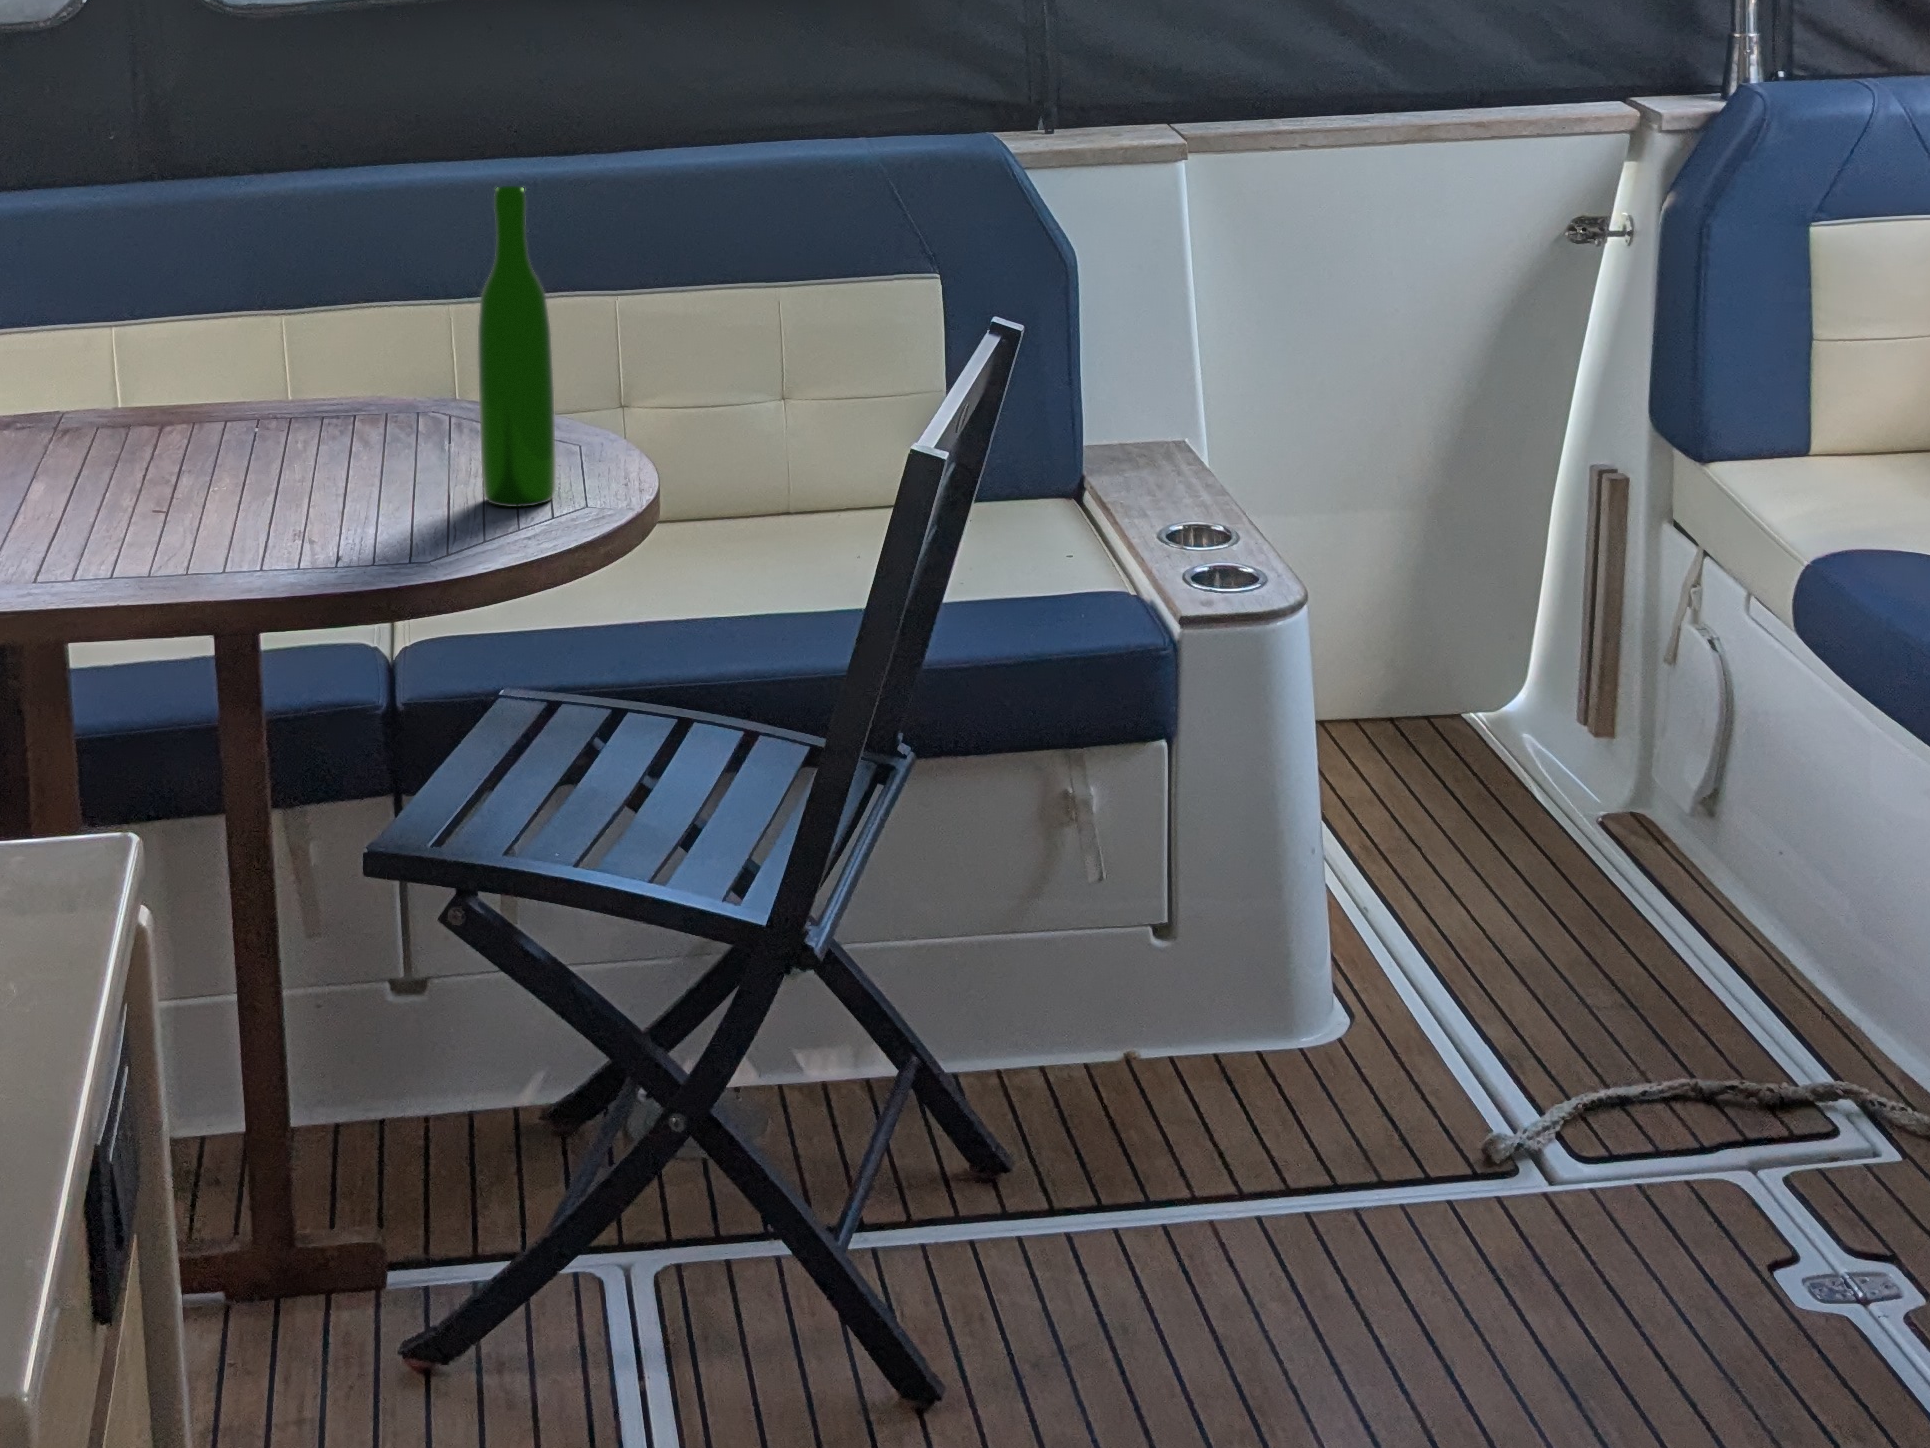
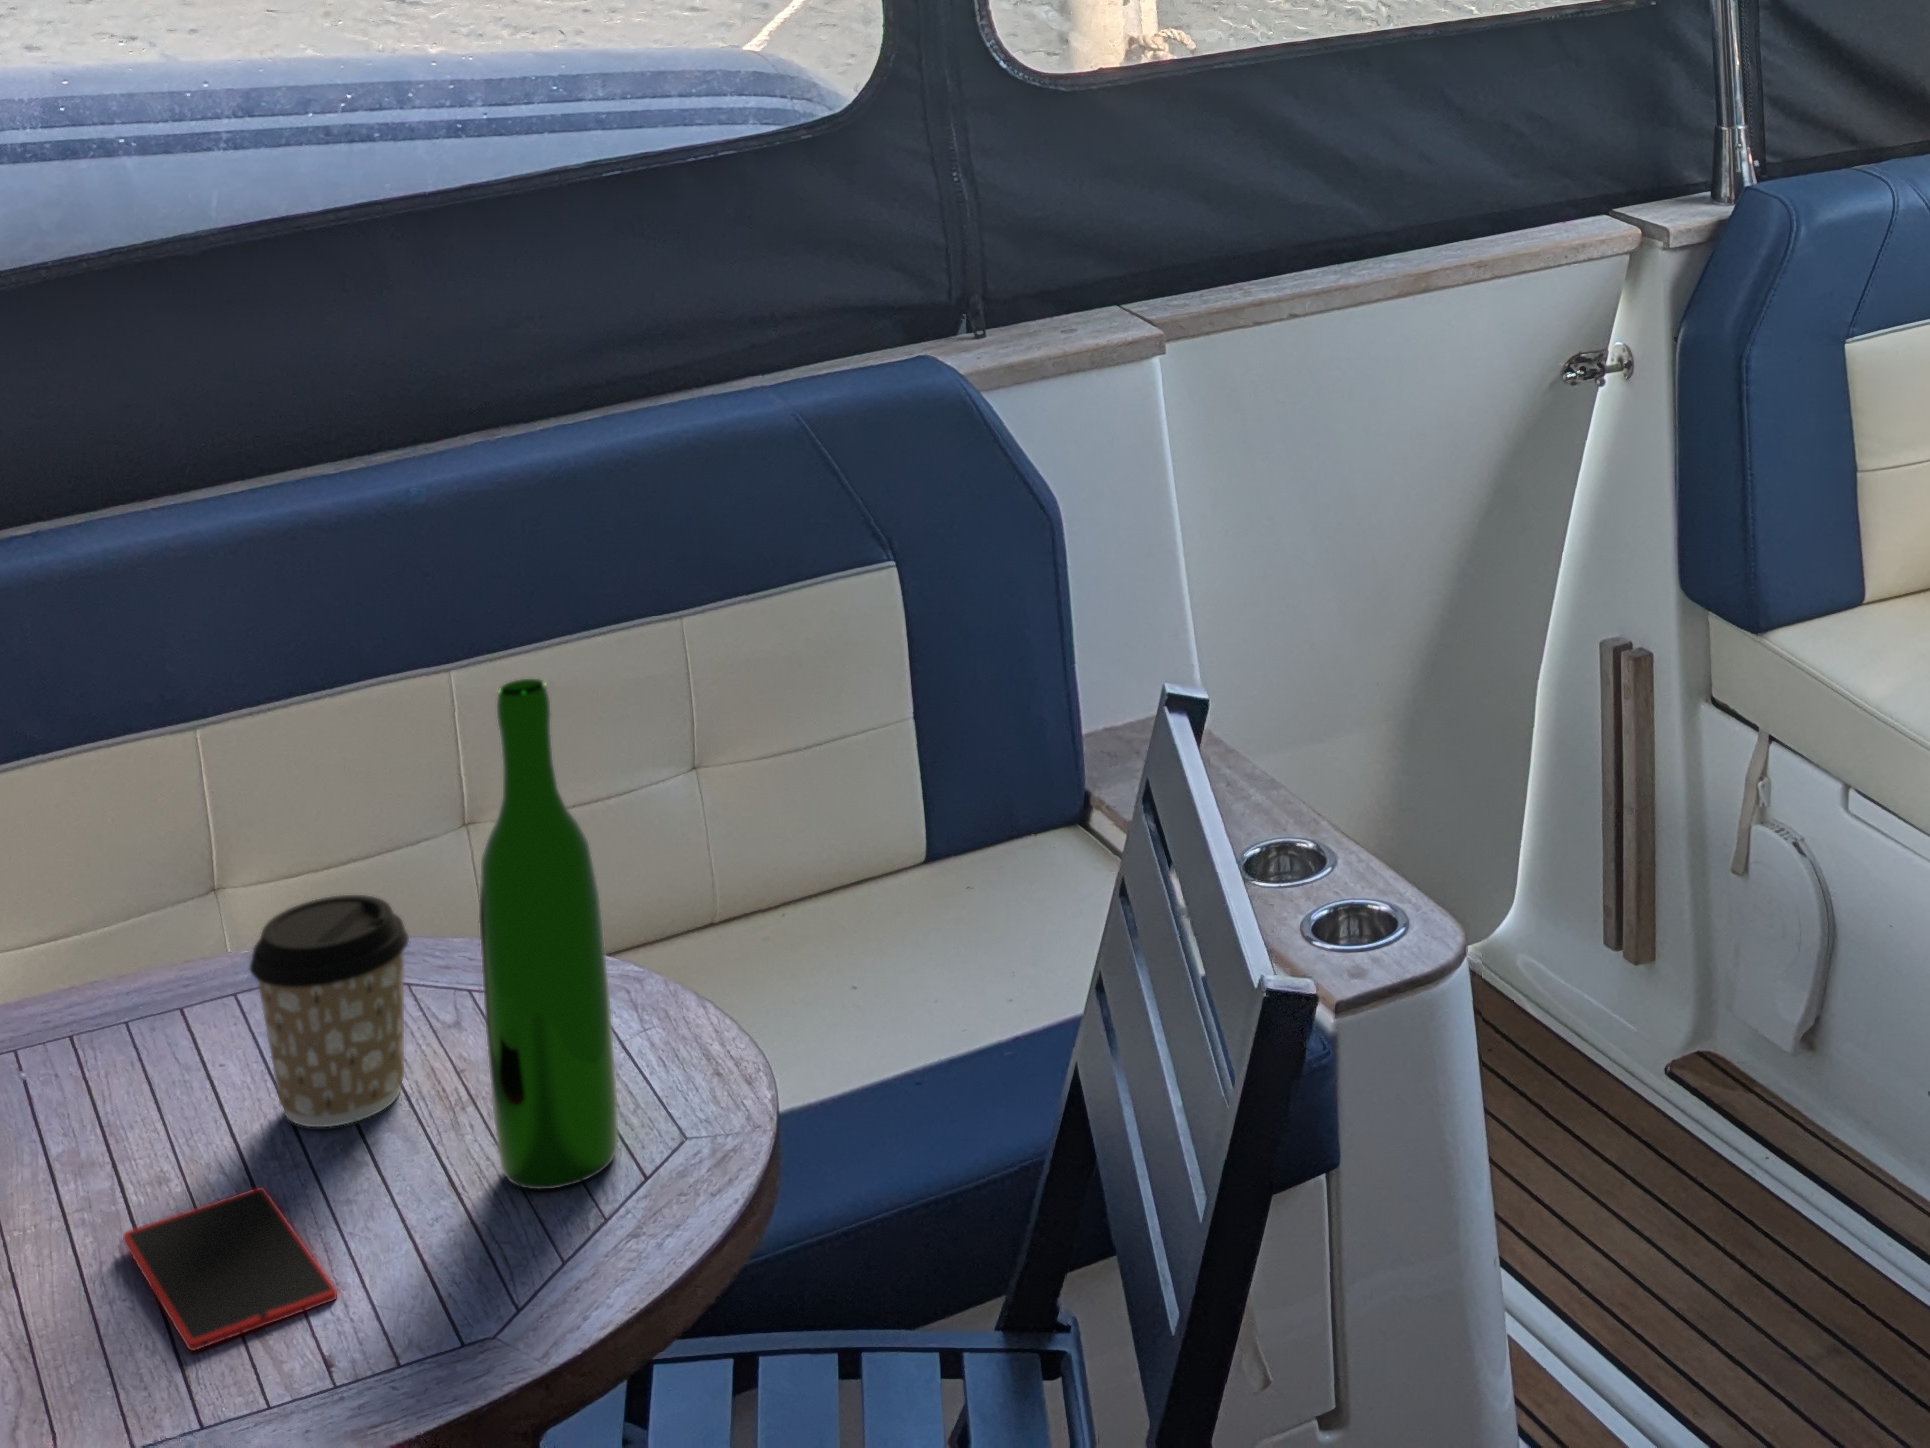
coffee cup: none [371,336,465,470] -> present [249,895,409,1127]
smartphone: none [276,484,371,537] -> present [123,1187,337,1351]

